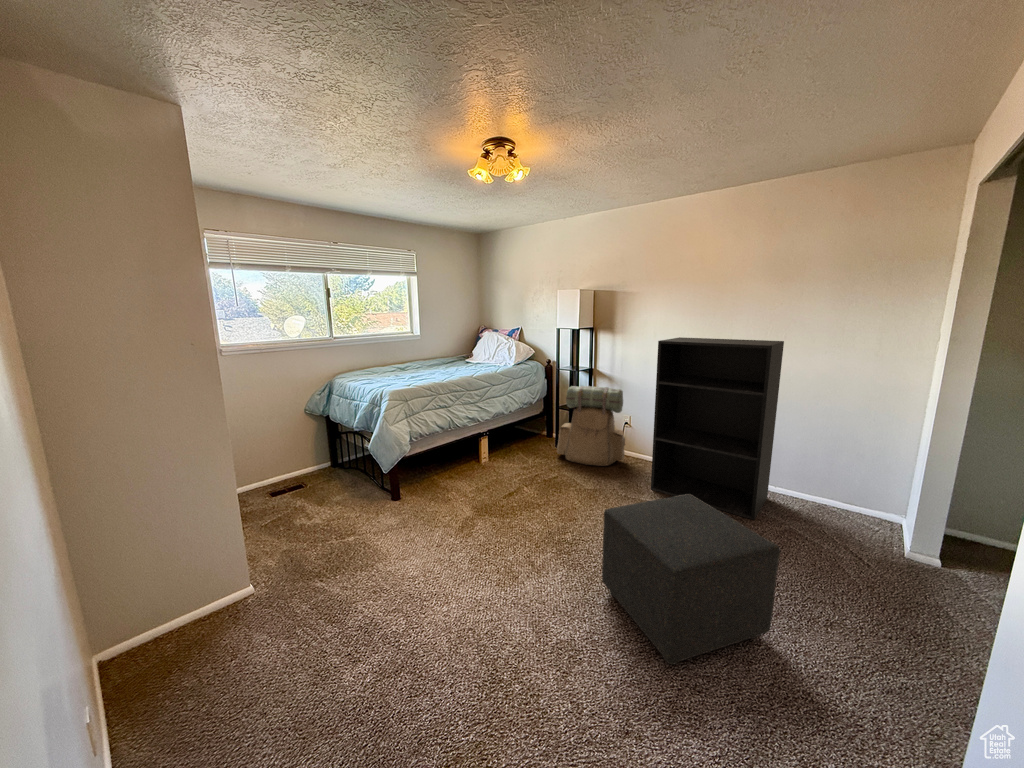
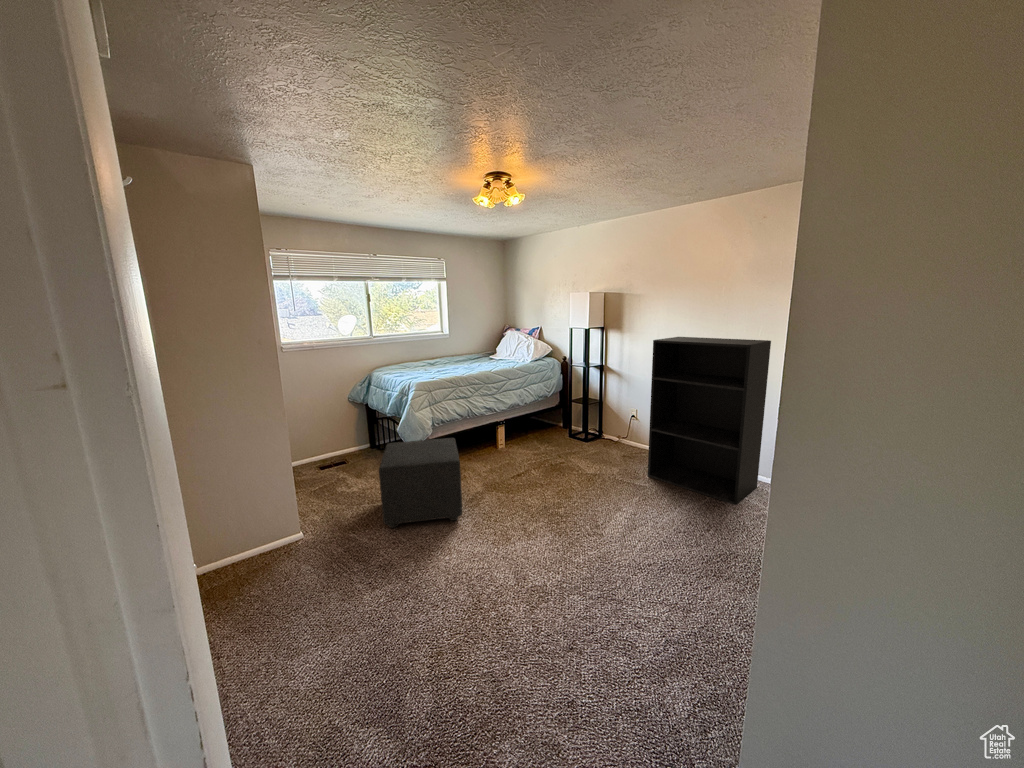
backpack: present [557,386,625,466] -> none [568,381,630,455]
ottoman: present [602,494,780,665] -> present [379,438,462,528]

